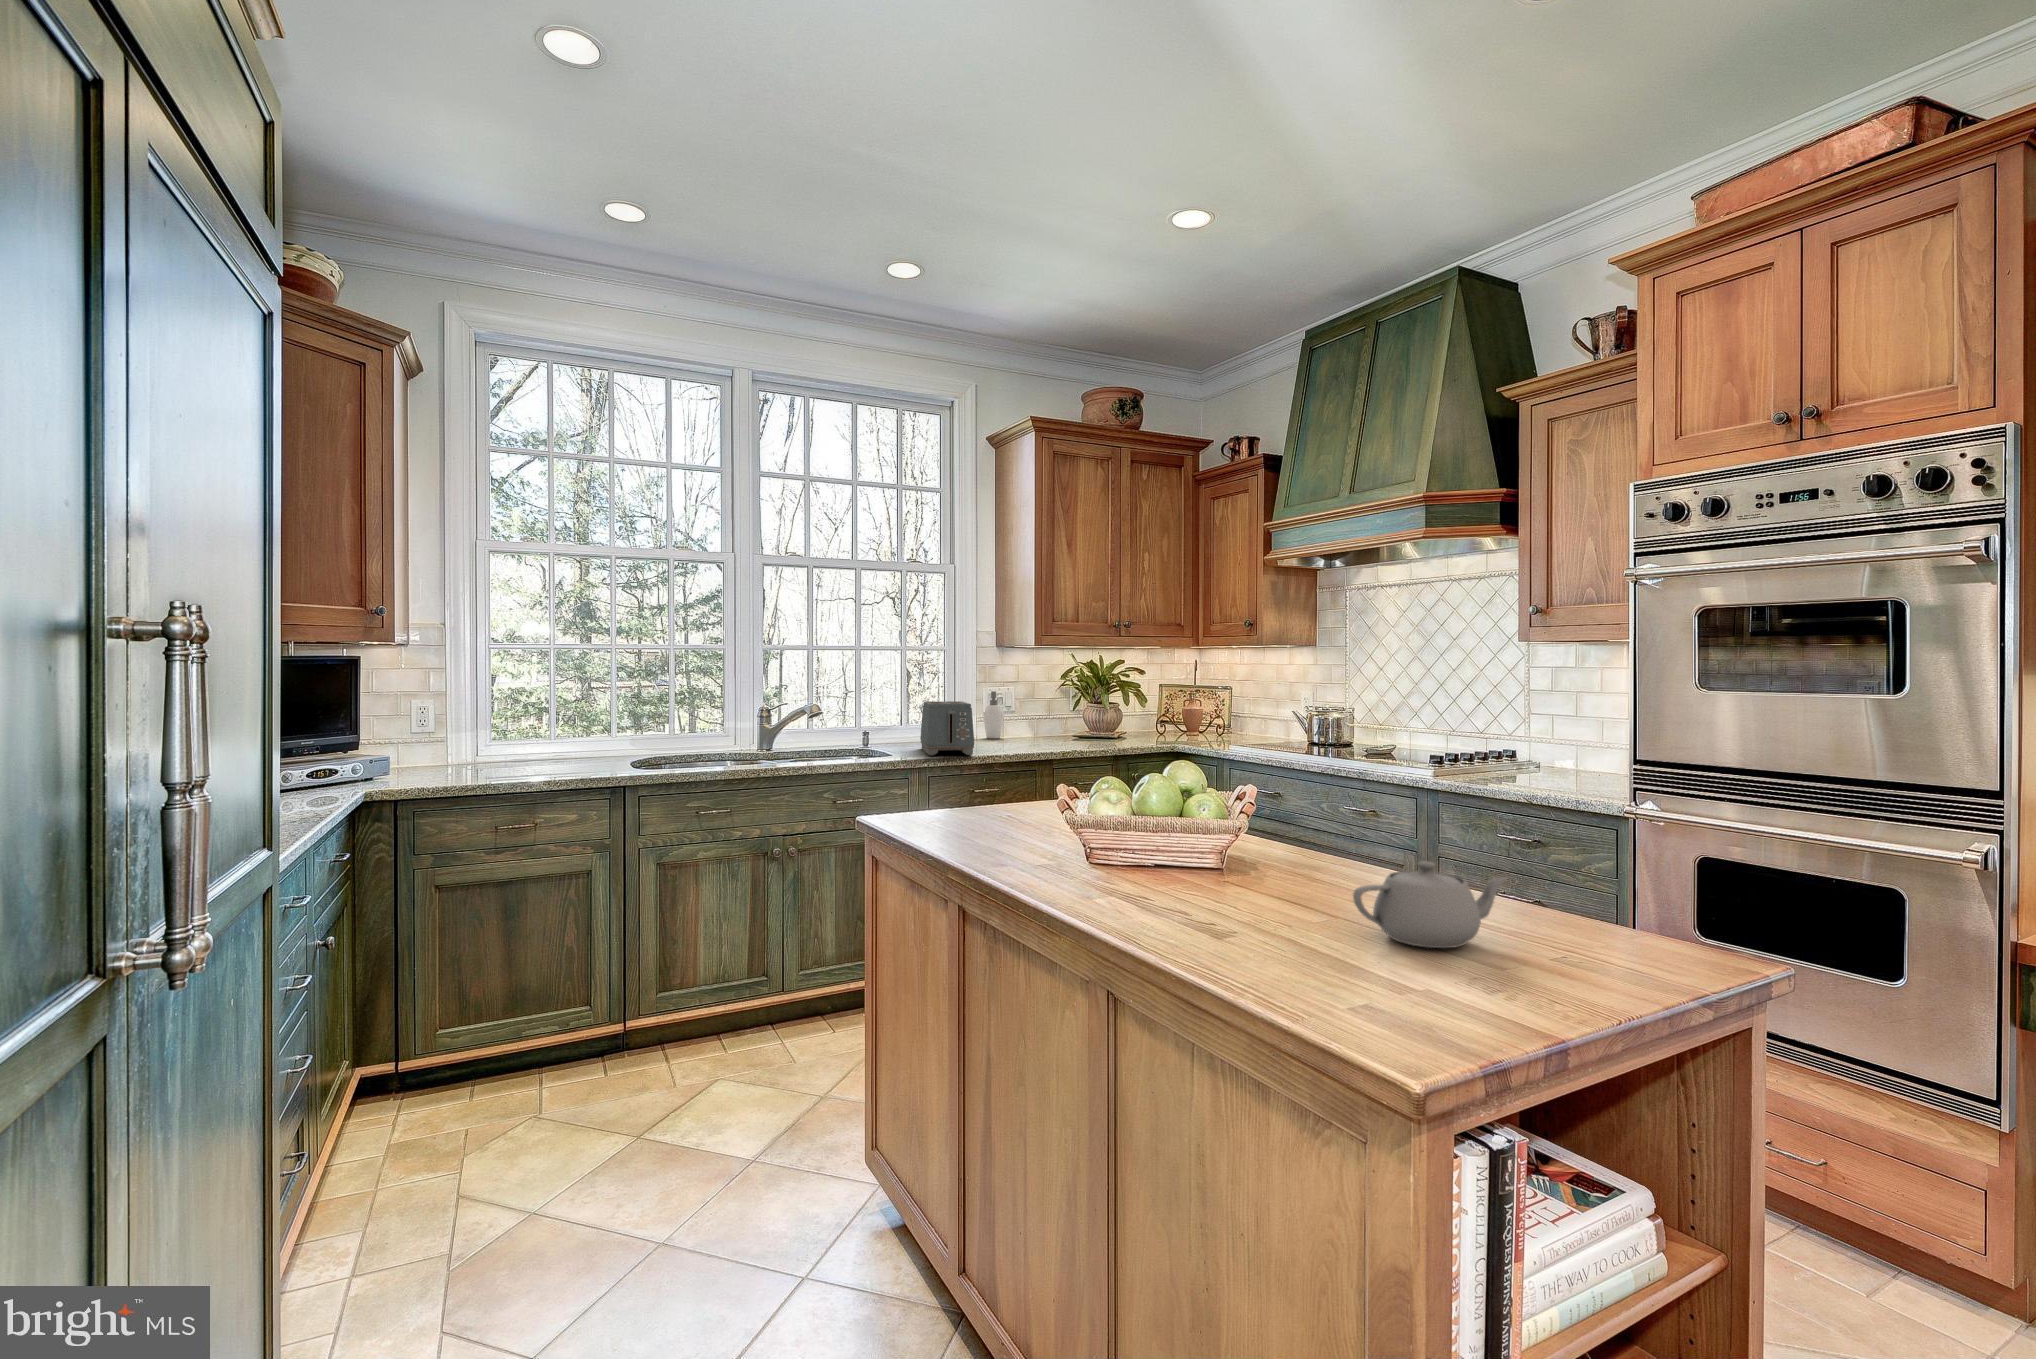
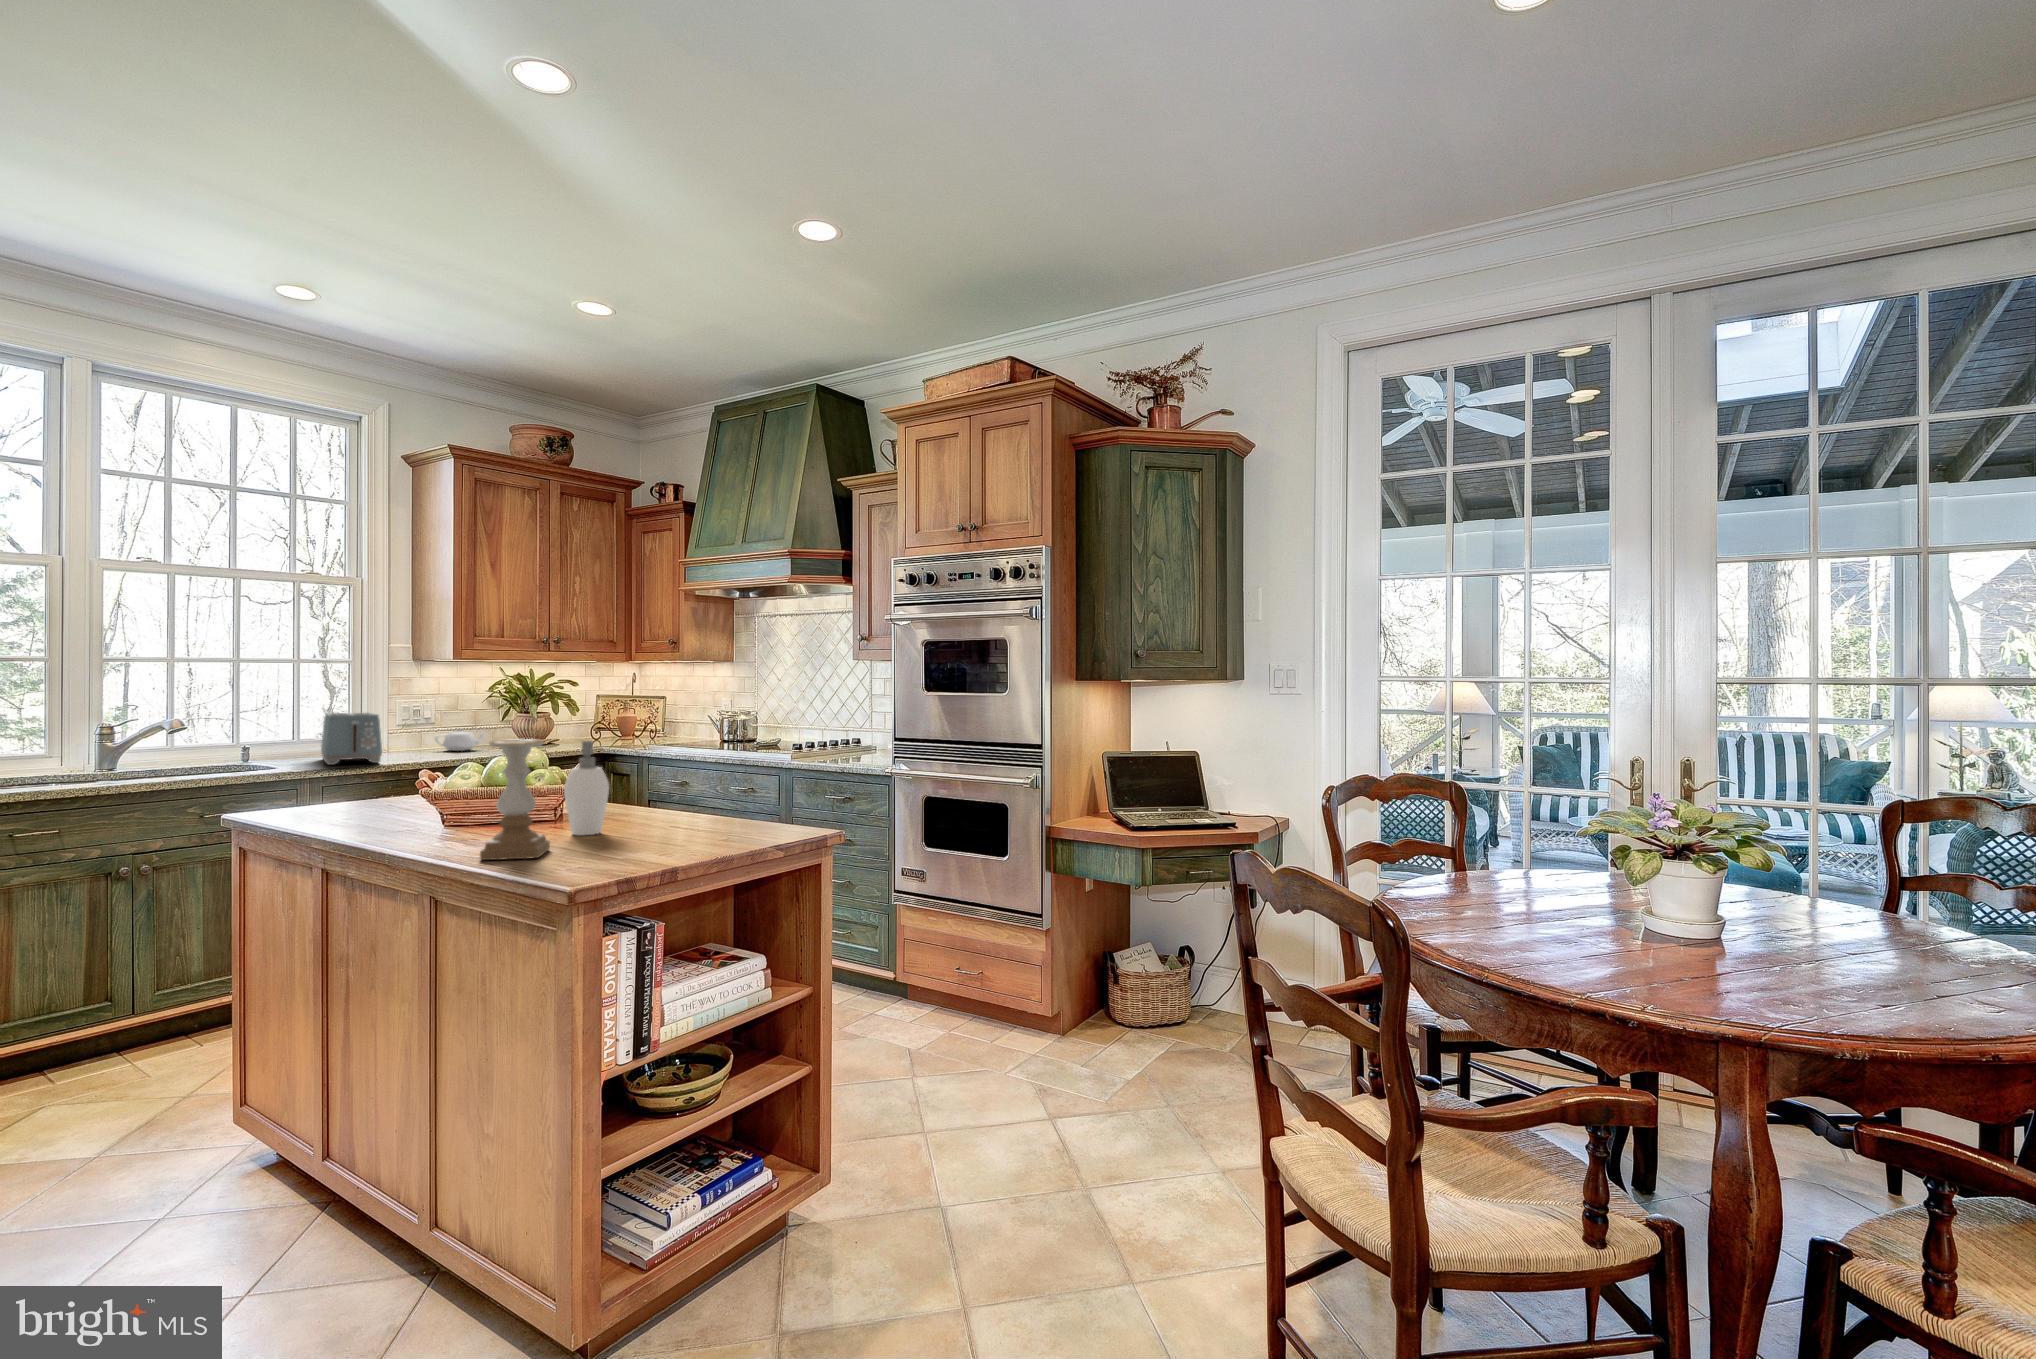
soap dispenser: present [983,691,1004,738] -> present [564,741,609,835]
candle holder: none [1173,757,1255,940] -> present [480,739,550,860]
teapot: present [1353,861,1507,948] -> present [435,728,485,751]

